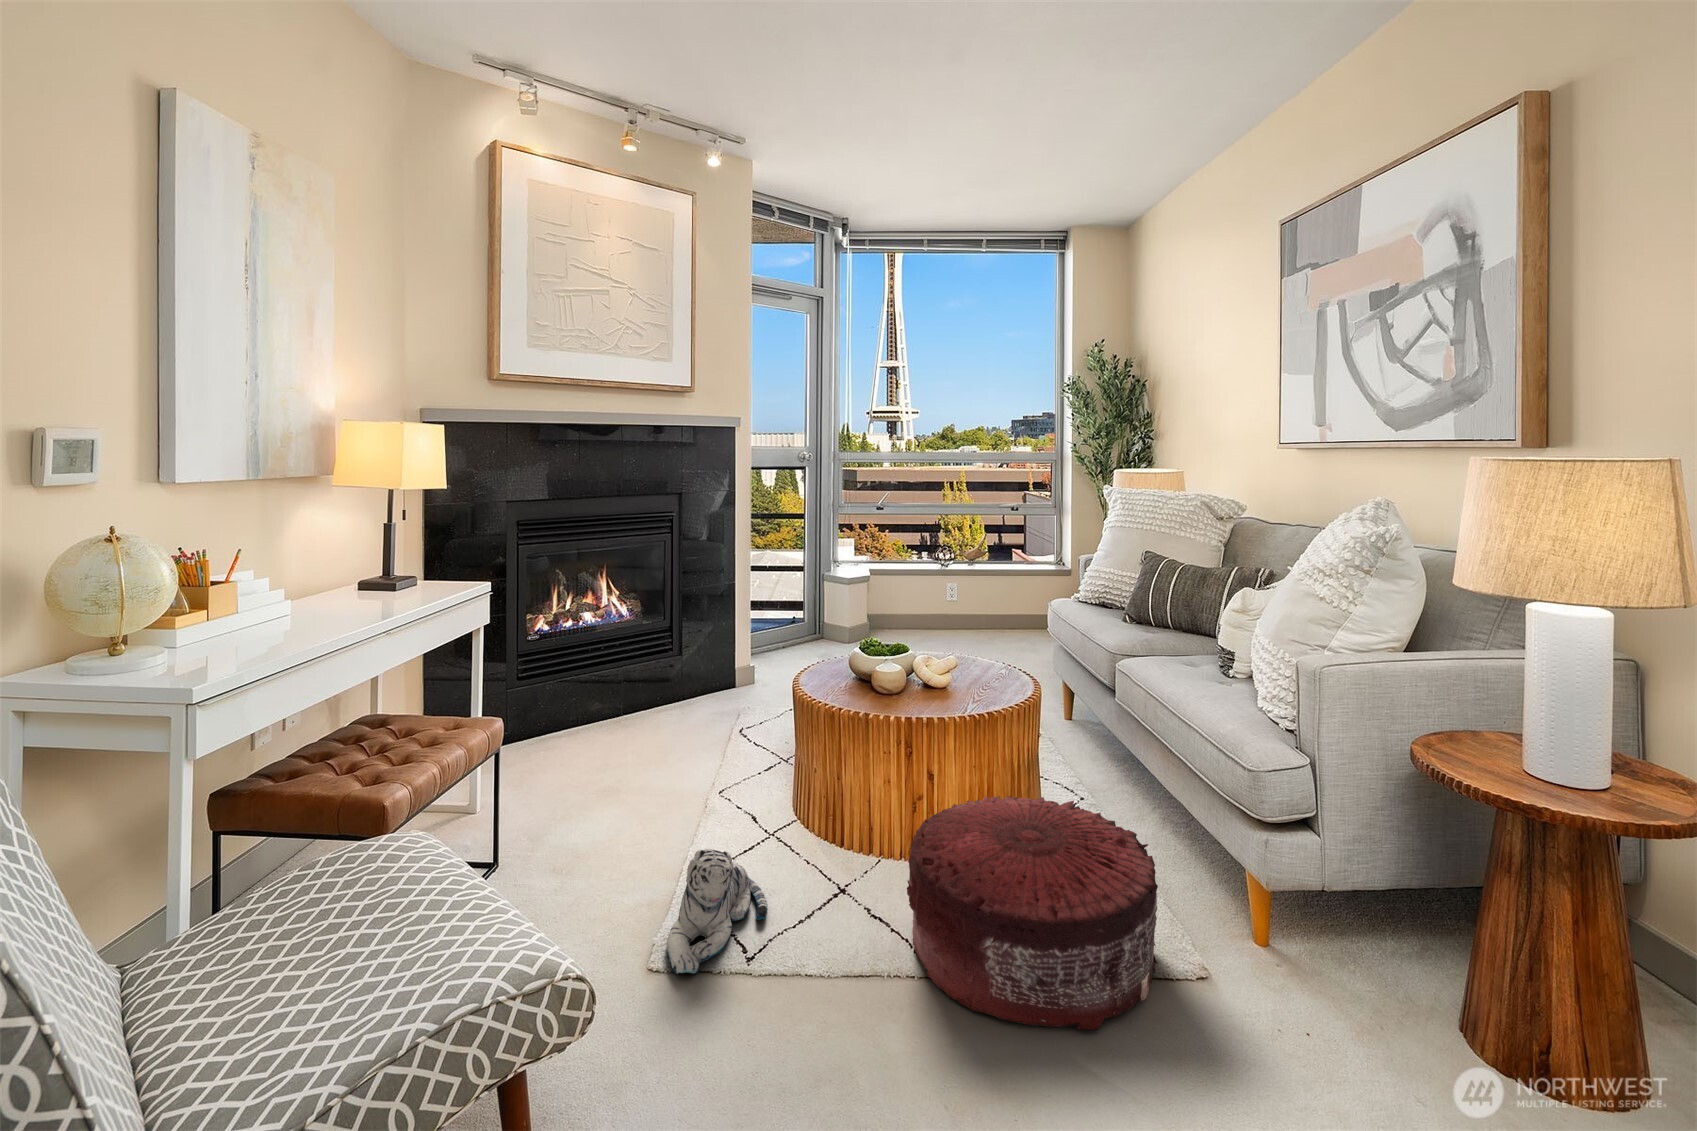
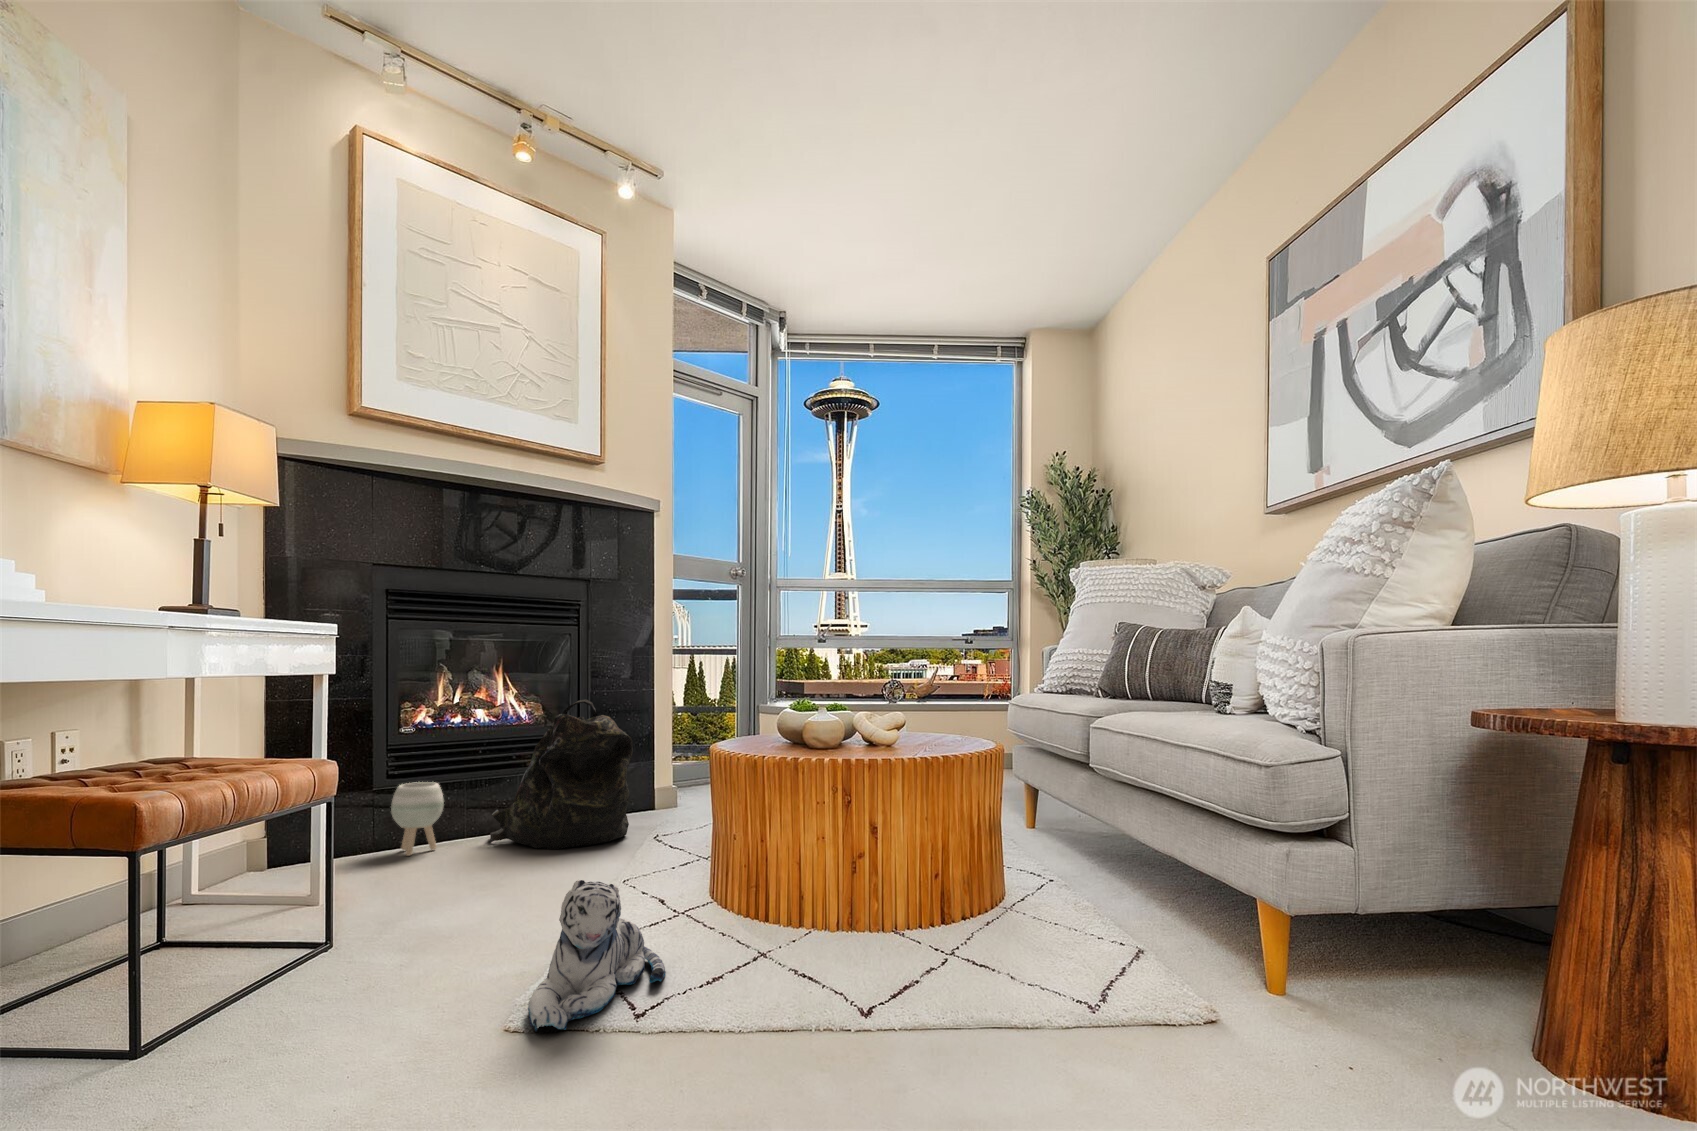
backpack: none [605,612,719,739] -> present [490,699,633,849]
planter: none [525,683,567,745] -> present [391,782,444,856]
pouf: present [907,796,1158,1030] -> none [837,824,1152,1061]

